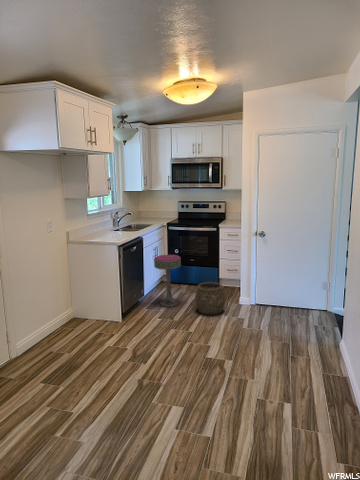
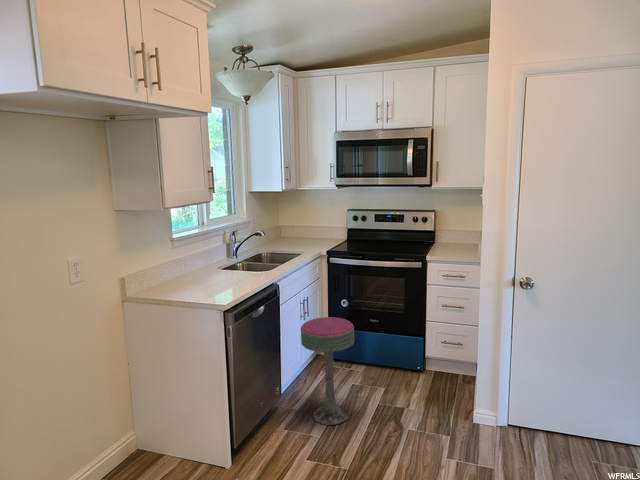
woven basket: present [195,282,225,314] -> none [383,378,448,453]

